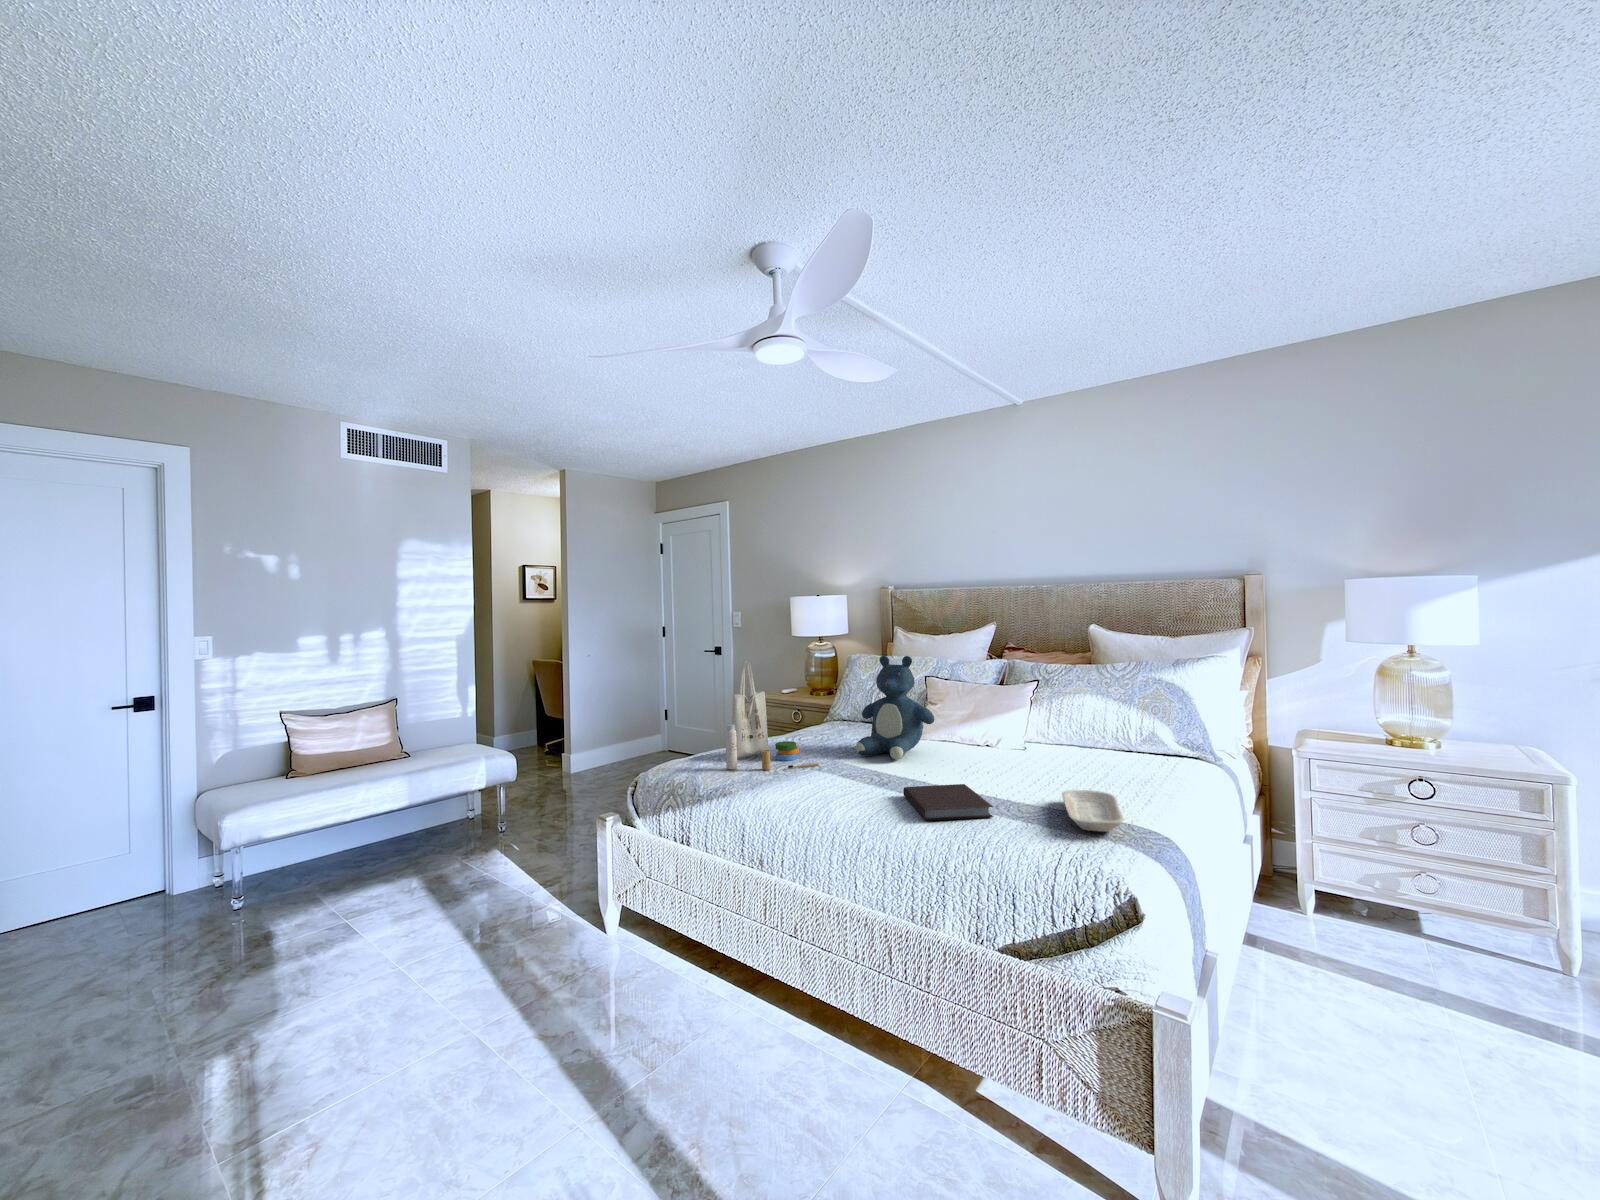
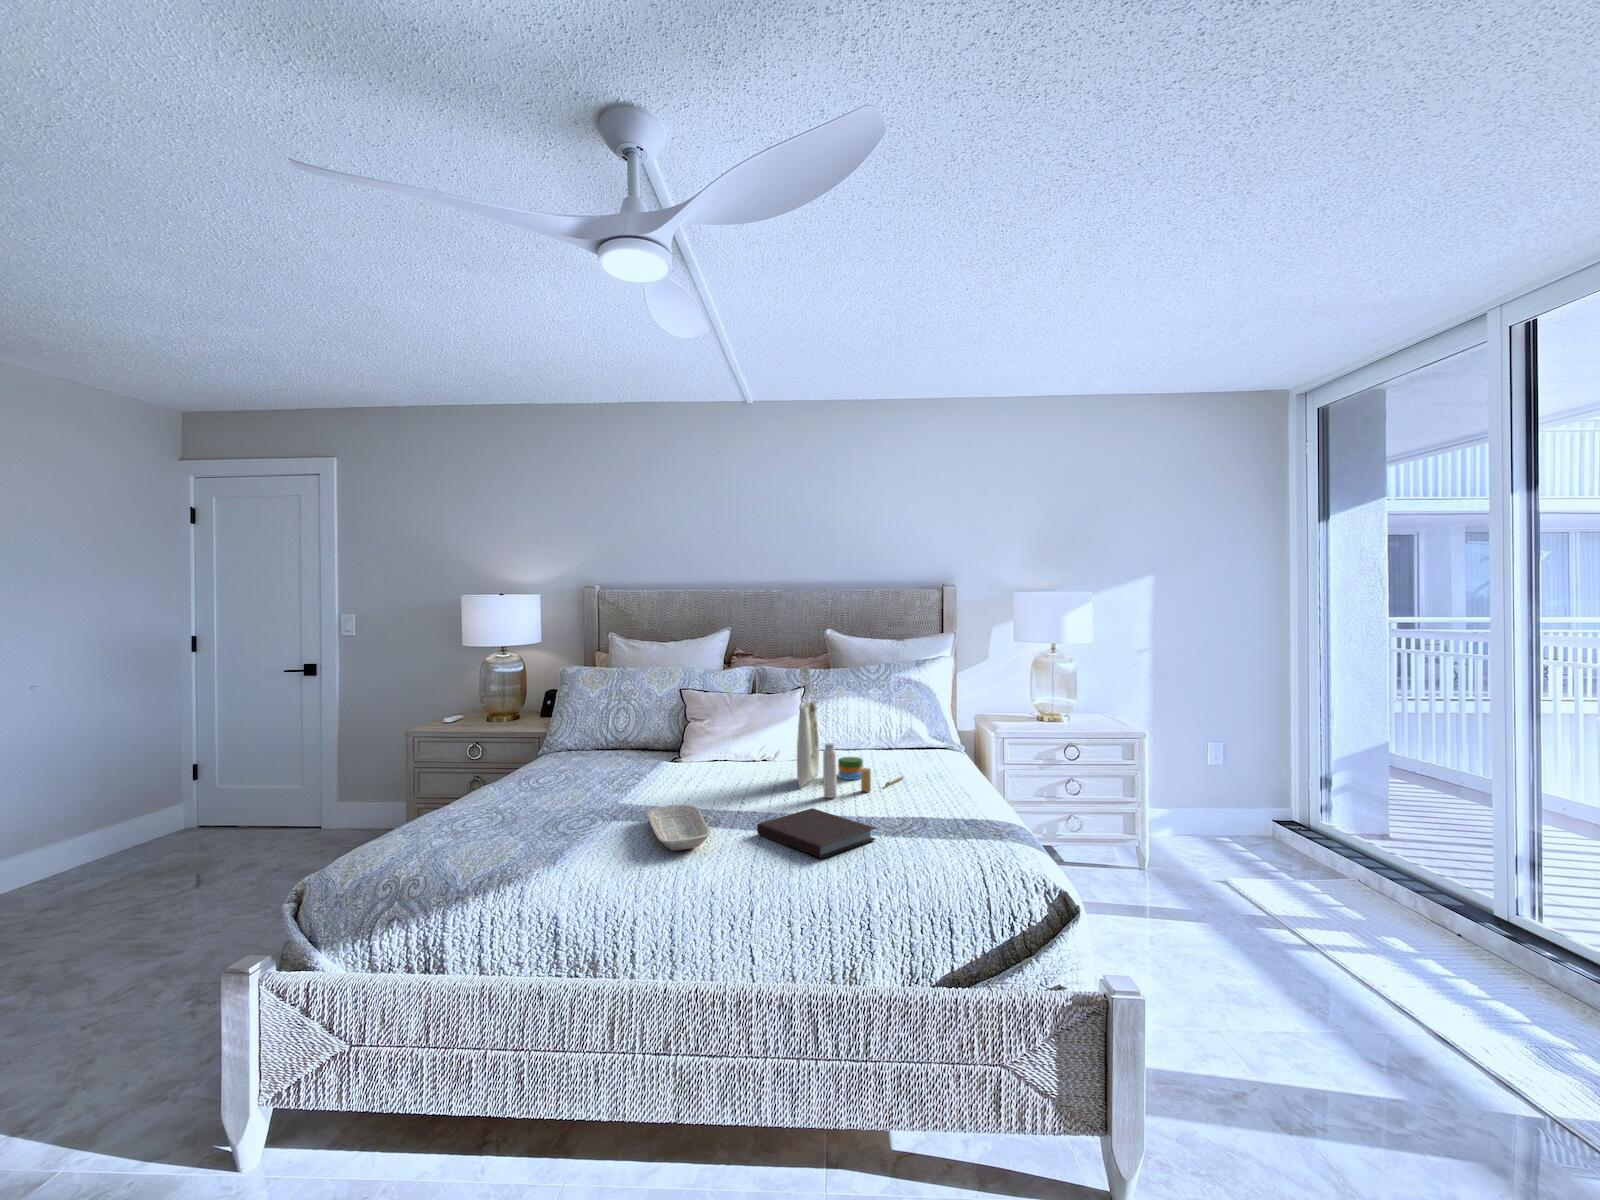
teddy bear: present [856,655,934,760] -> none [629,666,725,793]
tote bag: present [726,661,819,770] -> present [797,667,903,798]
tray: present [1062,790,1124,832] -> present [646,805,711,850]

